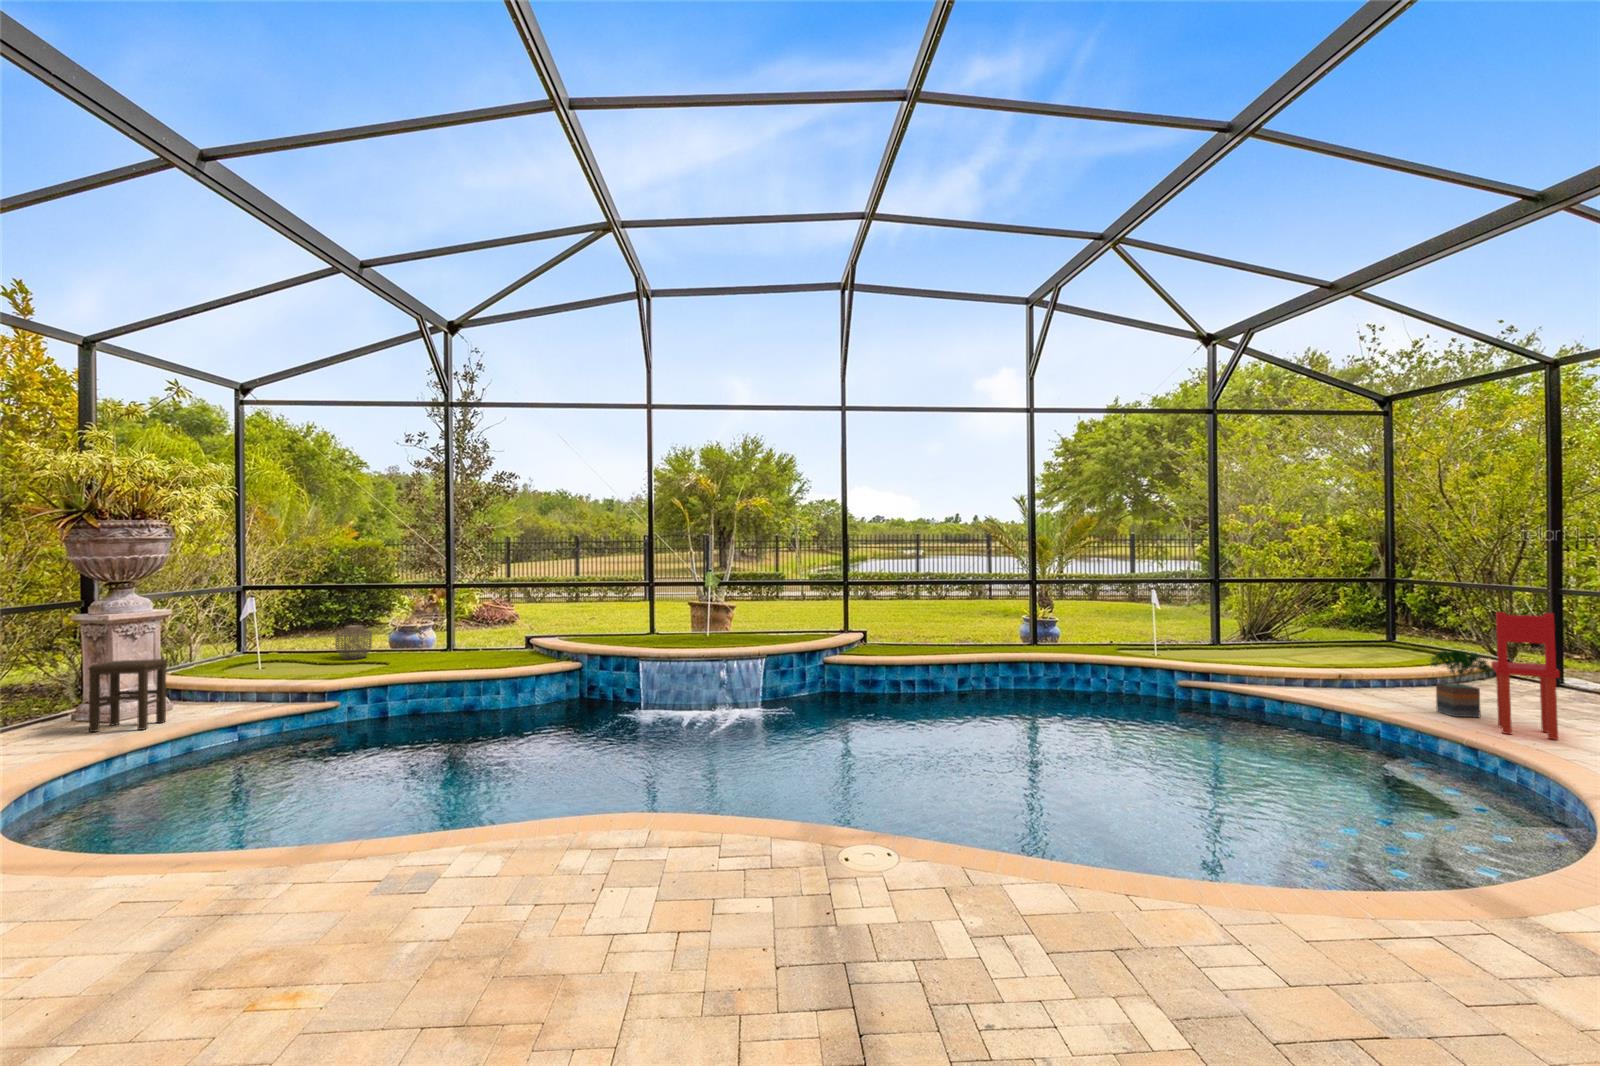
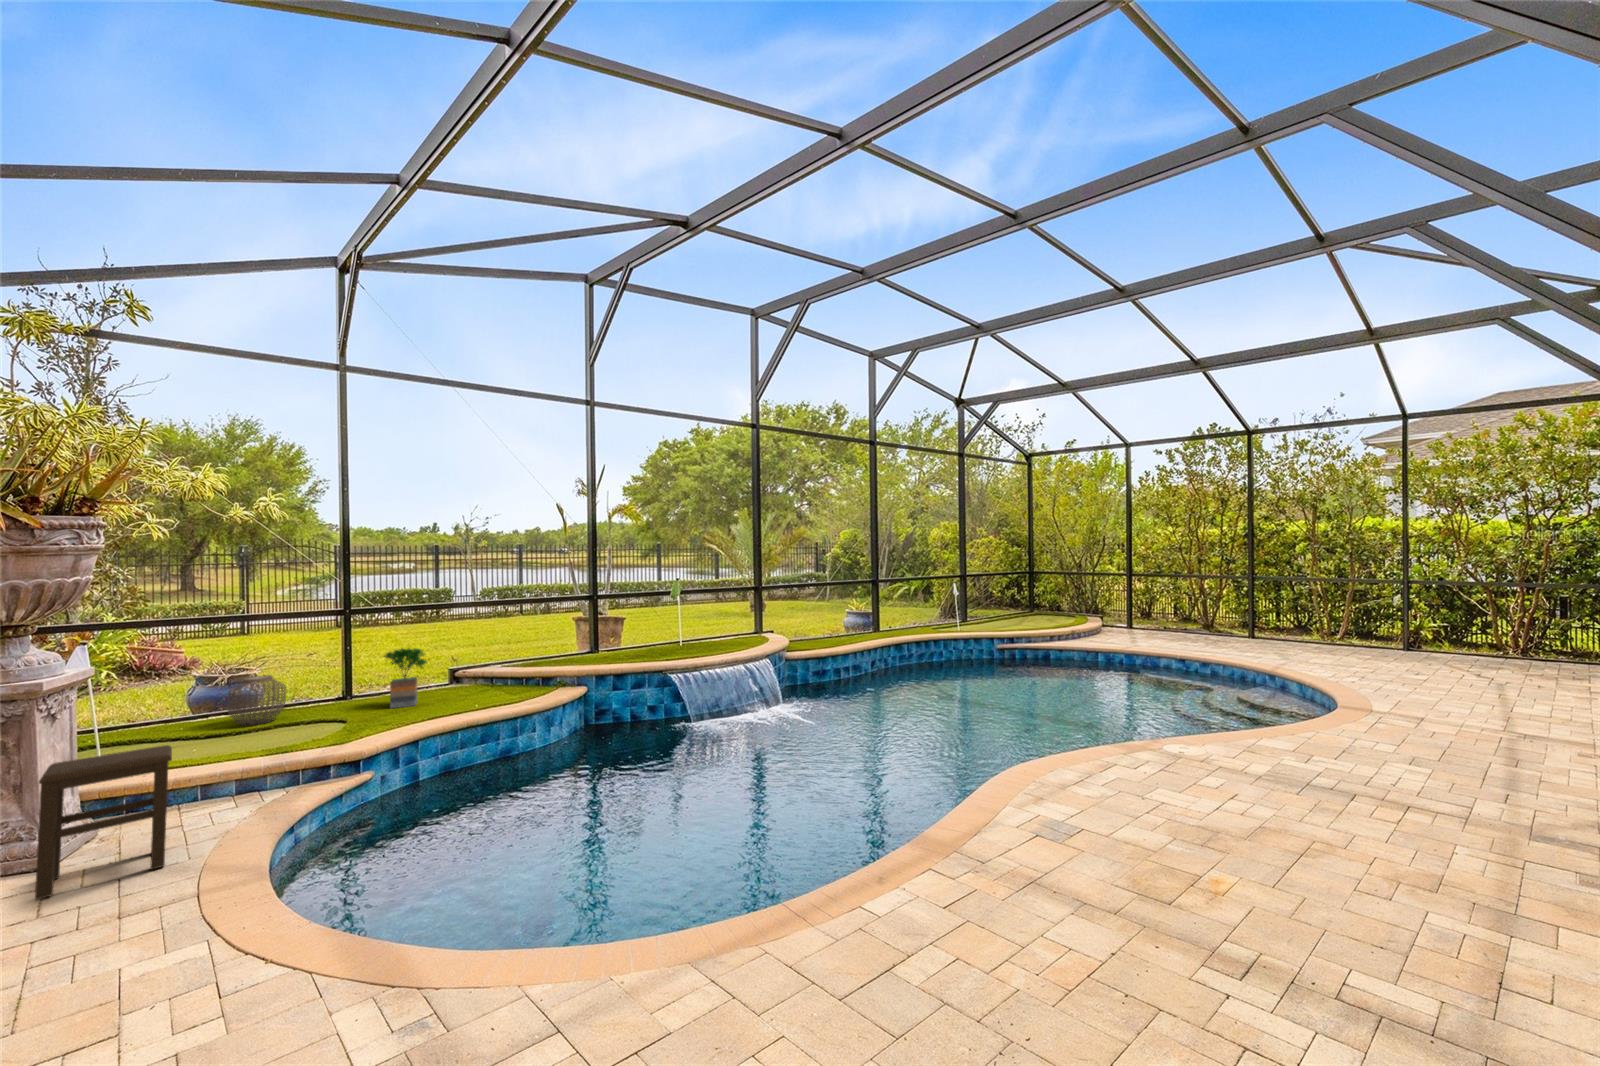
chair: present [1492,612,1560,740] -> none [1166,588,1203,651]
potted tree: present [1431,650,1493,717] -> present [384,648,427,708]

